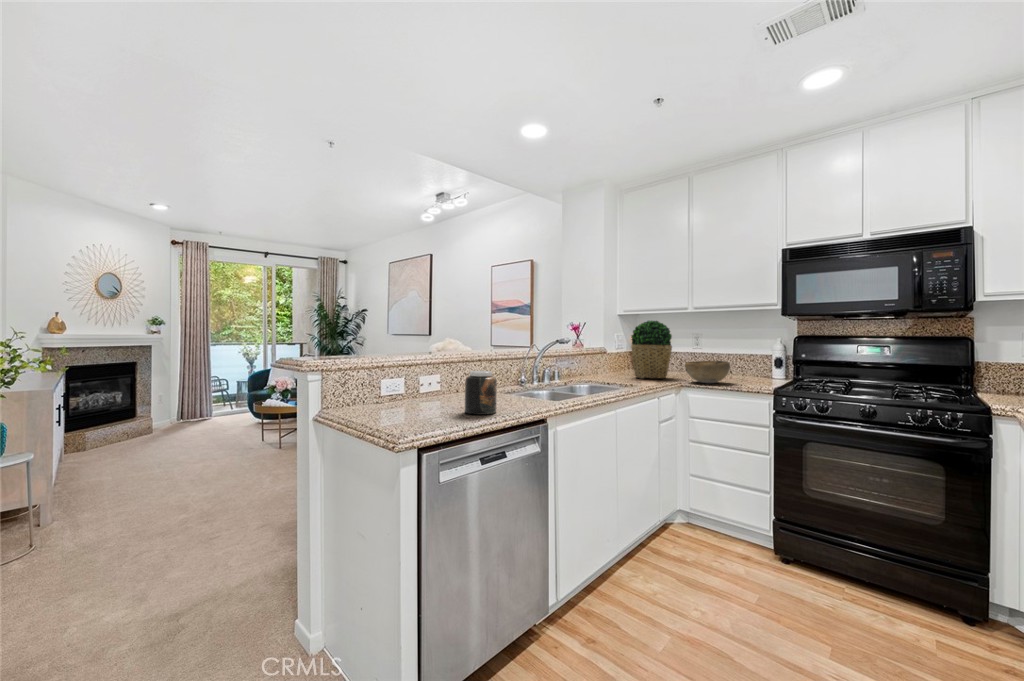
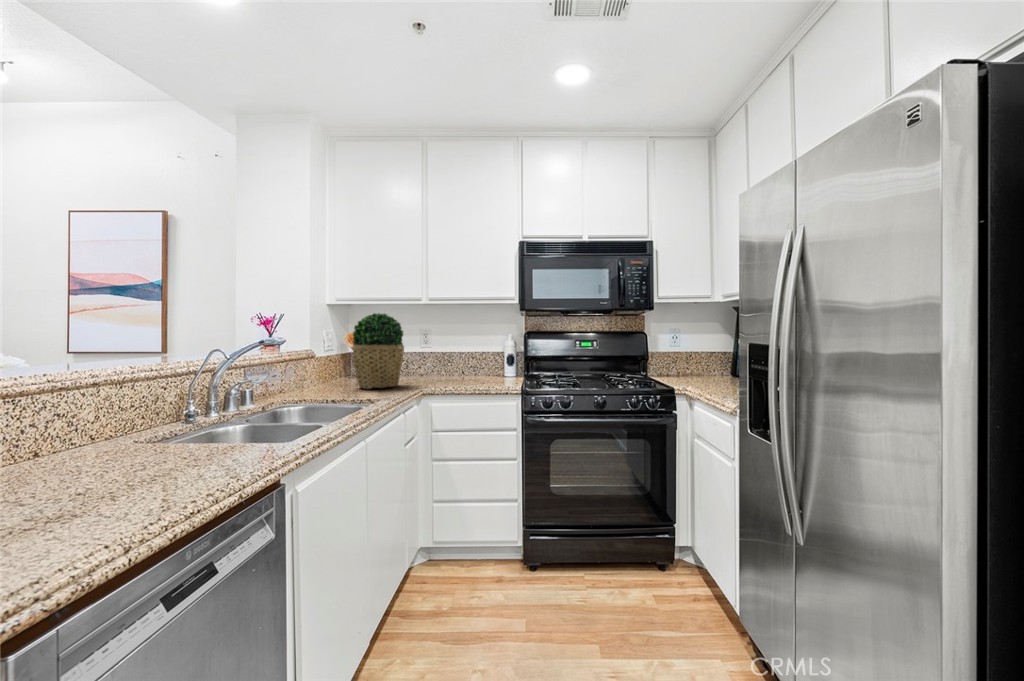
decorative bowl: present [685,361,730,383] -> none [424,362,473,389]
jar: present [465,371,497,415] -> none [80,412,165,511]

